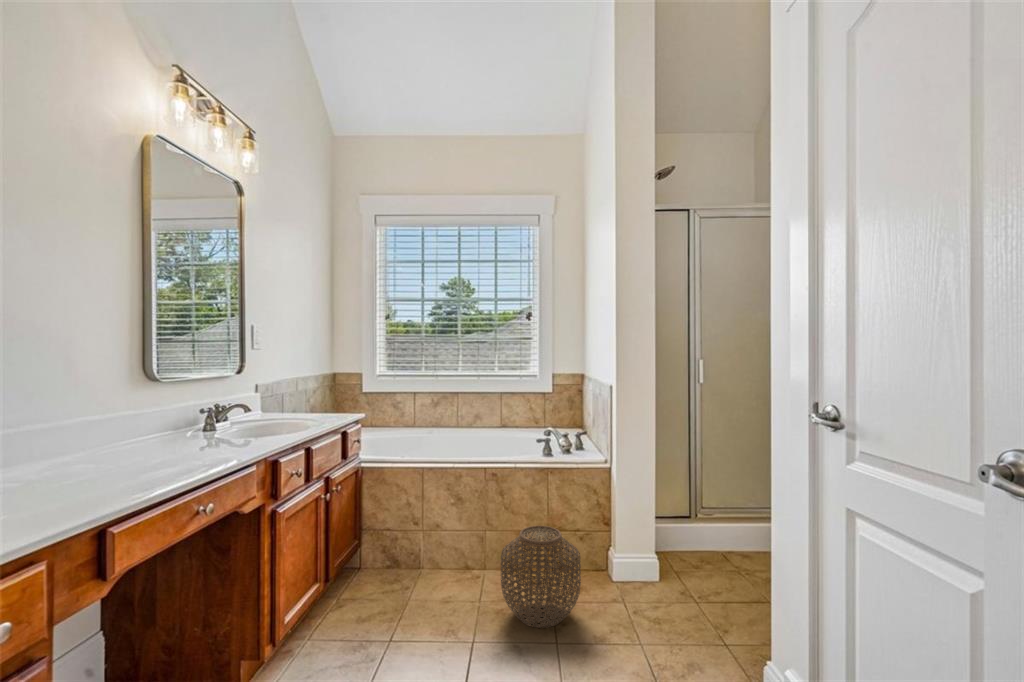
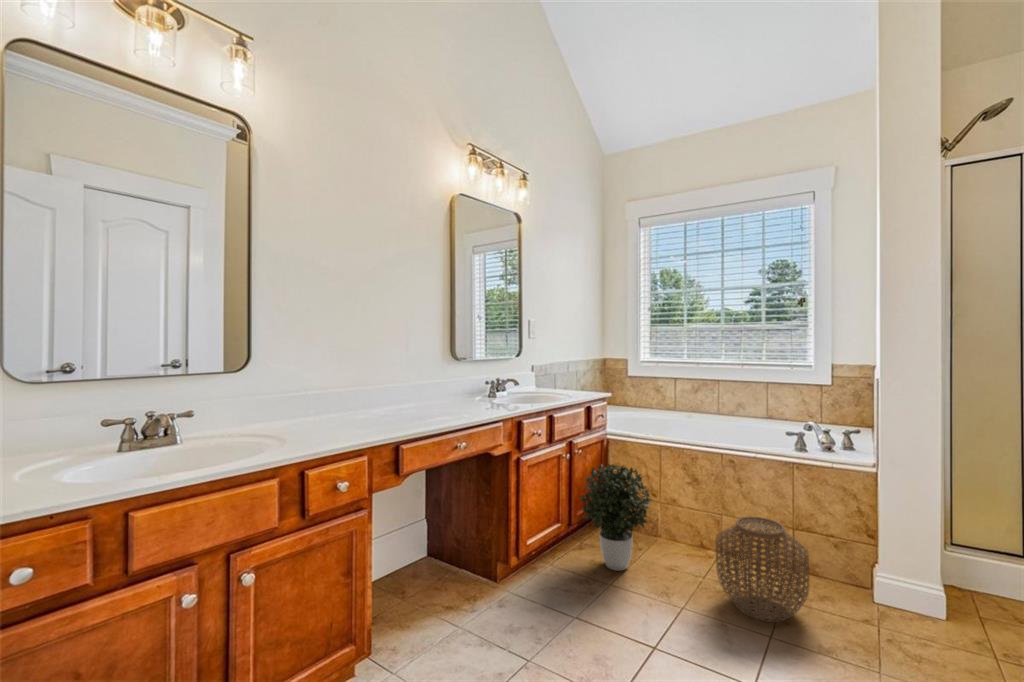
potted plant: none [349,496,432,624] -> present [580,464,652,571]

